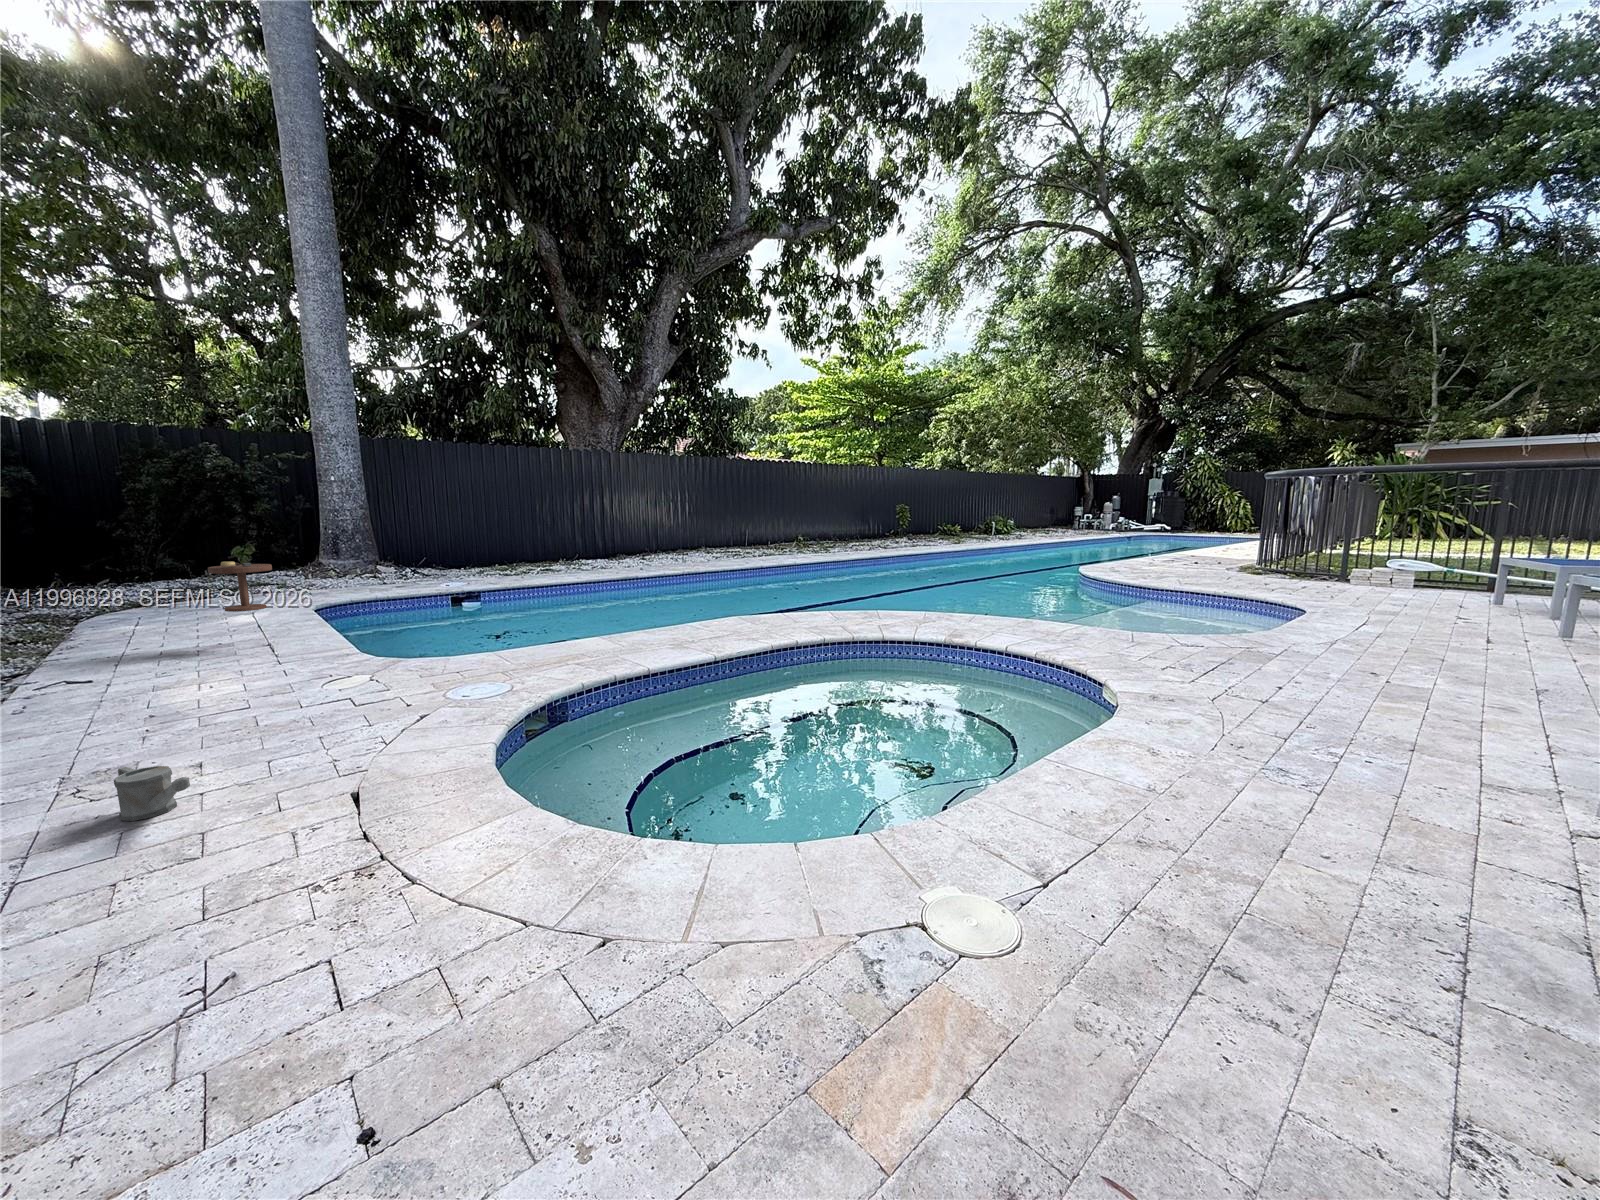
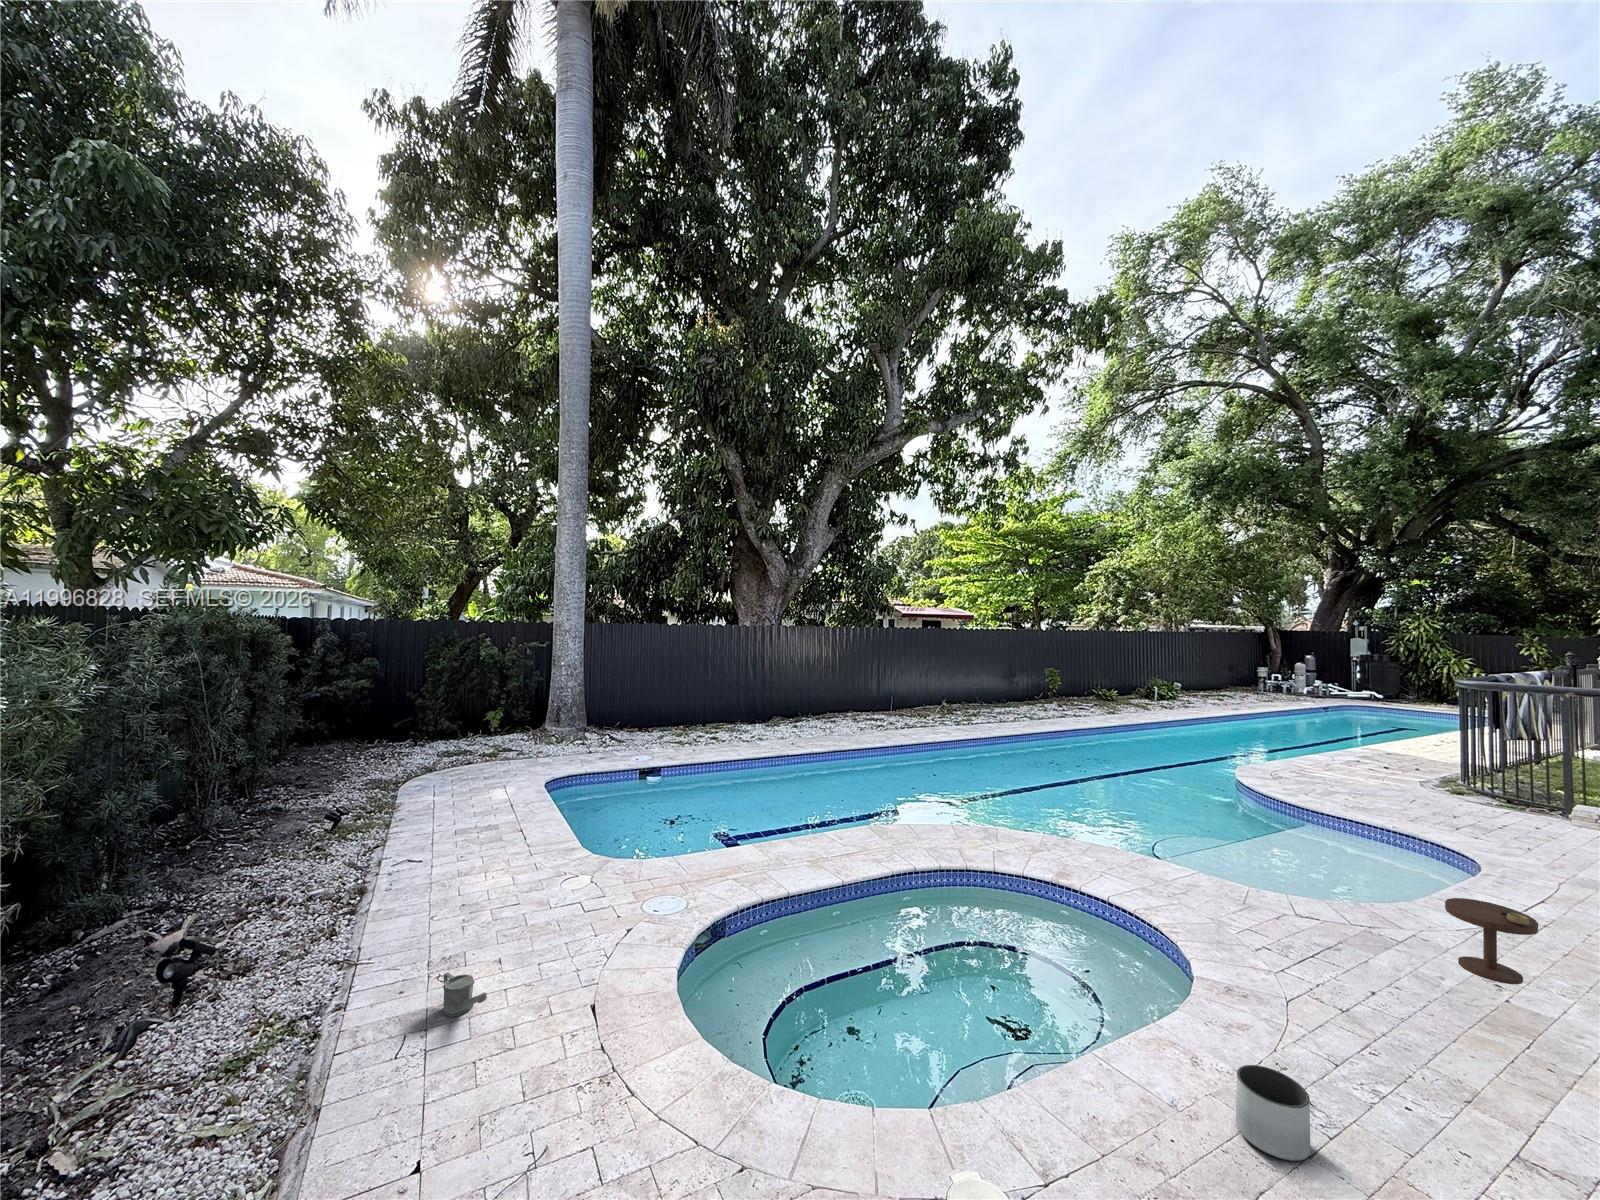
side table: present [208,561,272,612] -> present [1445,898,1538,984]
planter: none [1164,725,1246,804] -> present [1236,1065,1310,1161]

